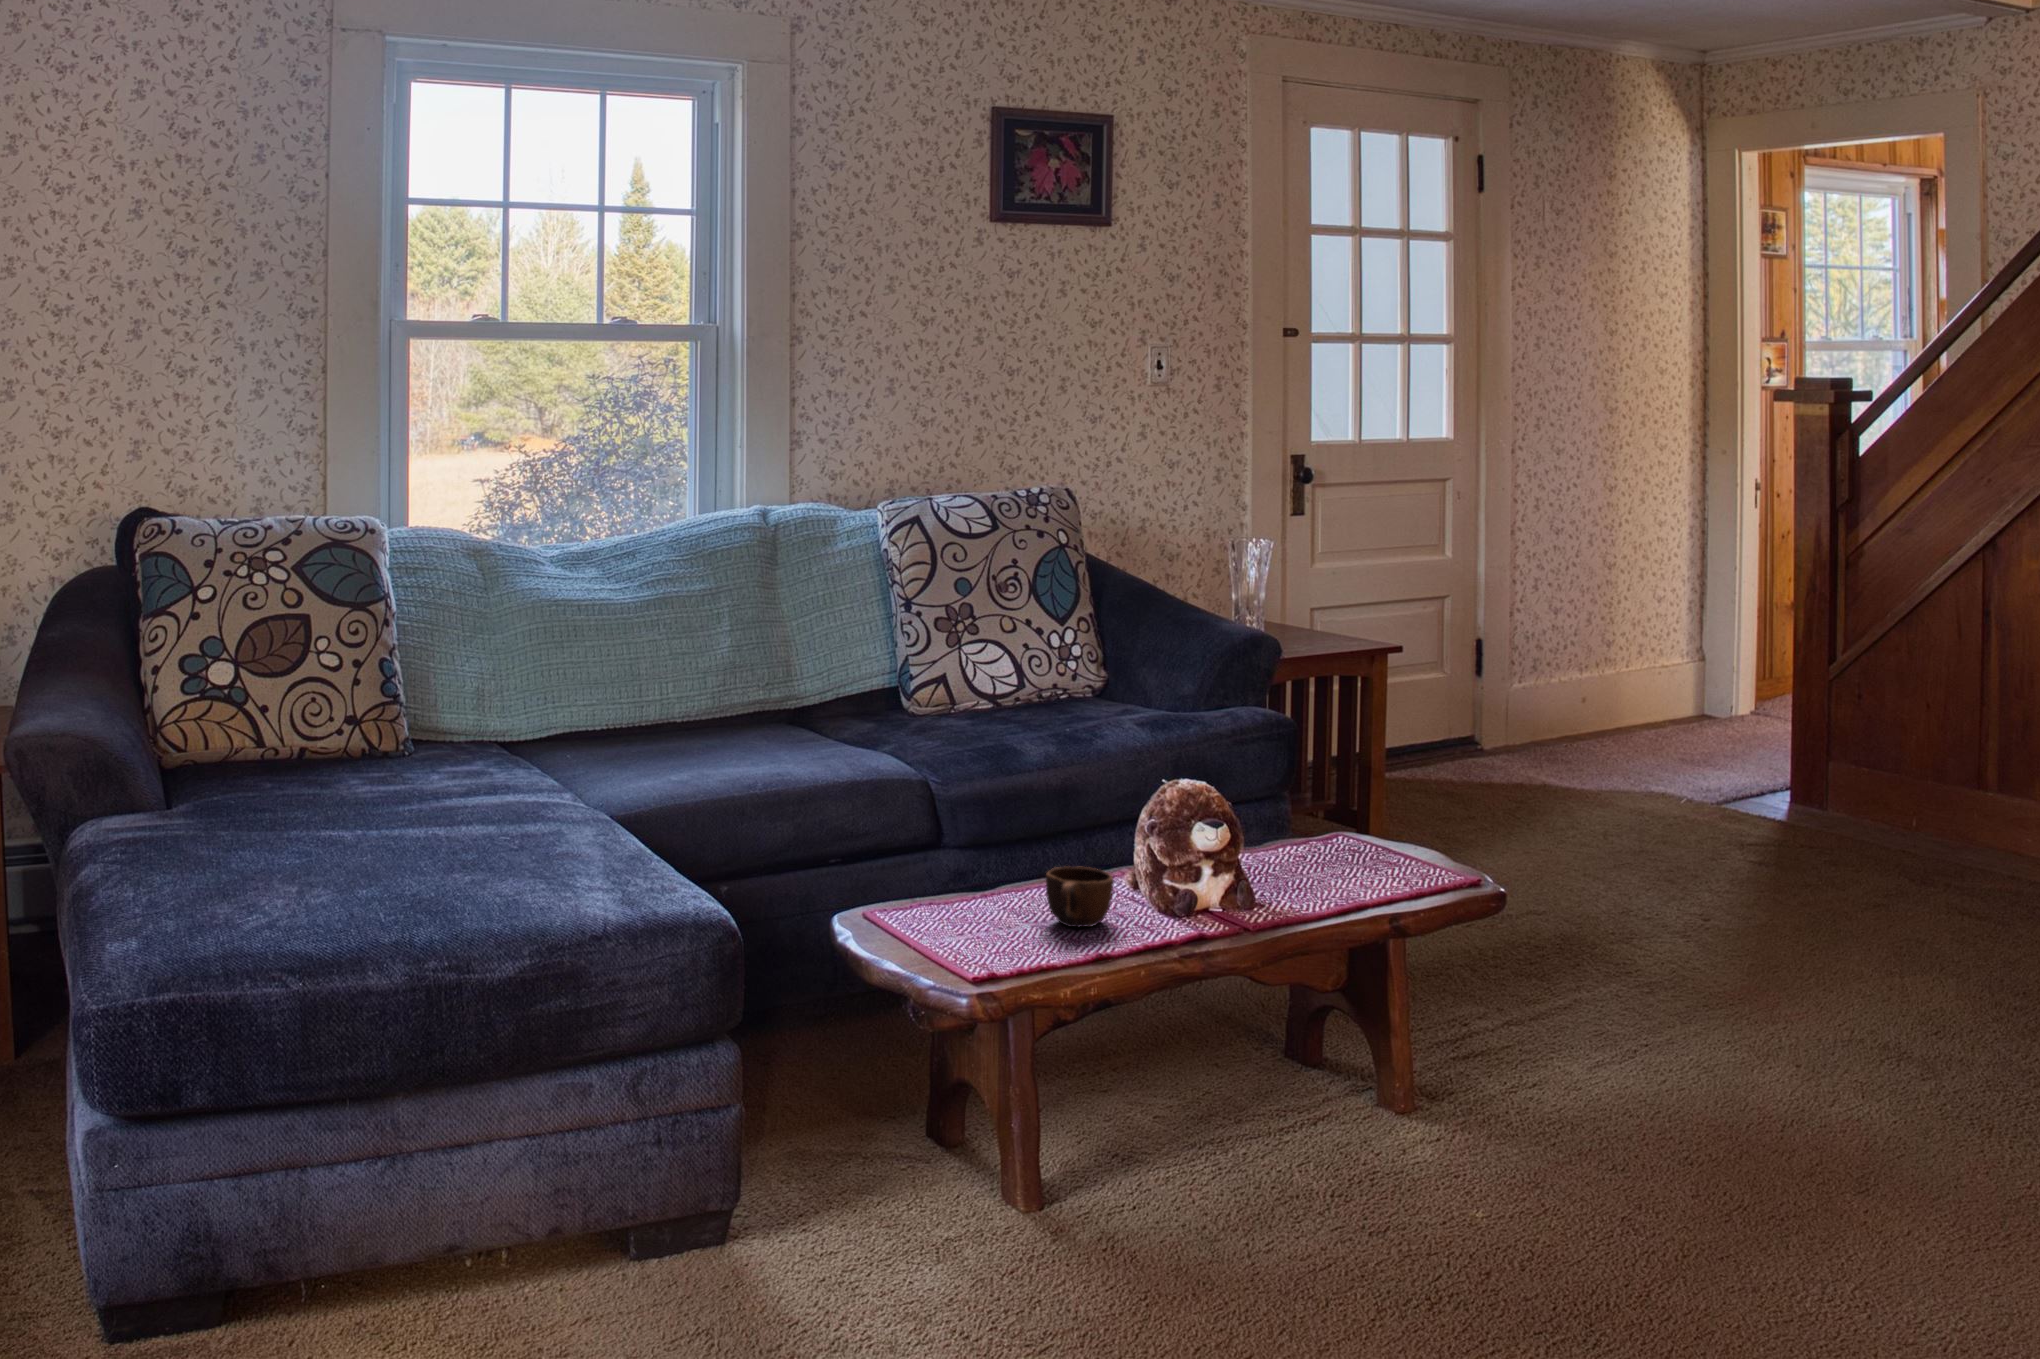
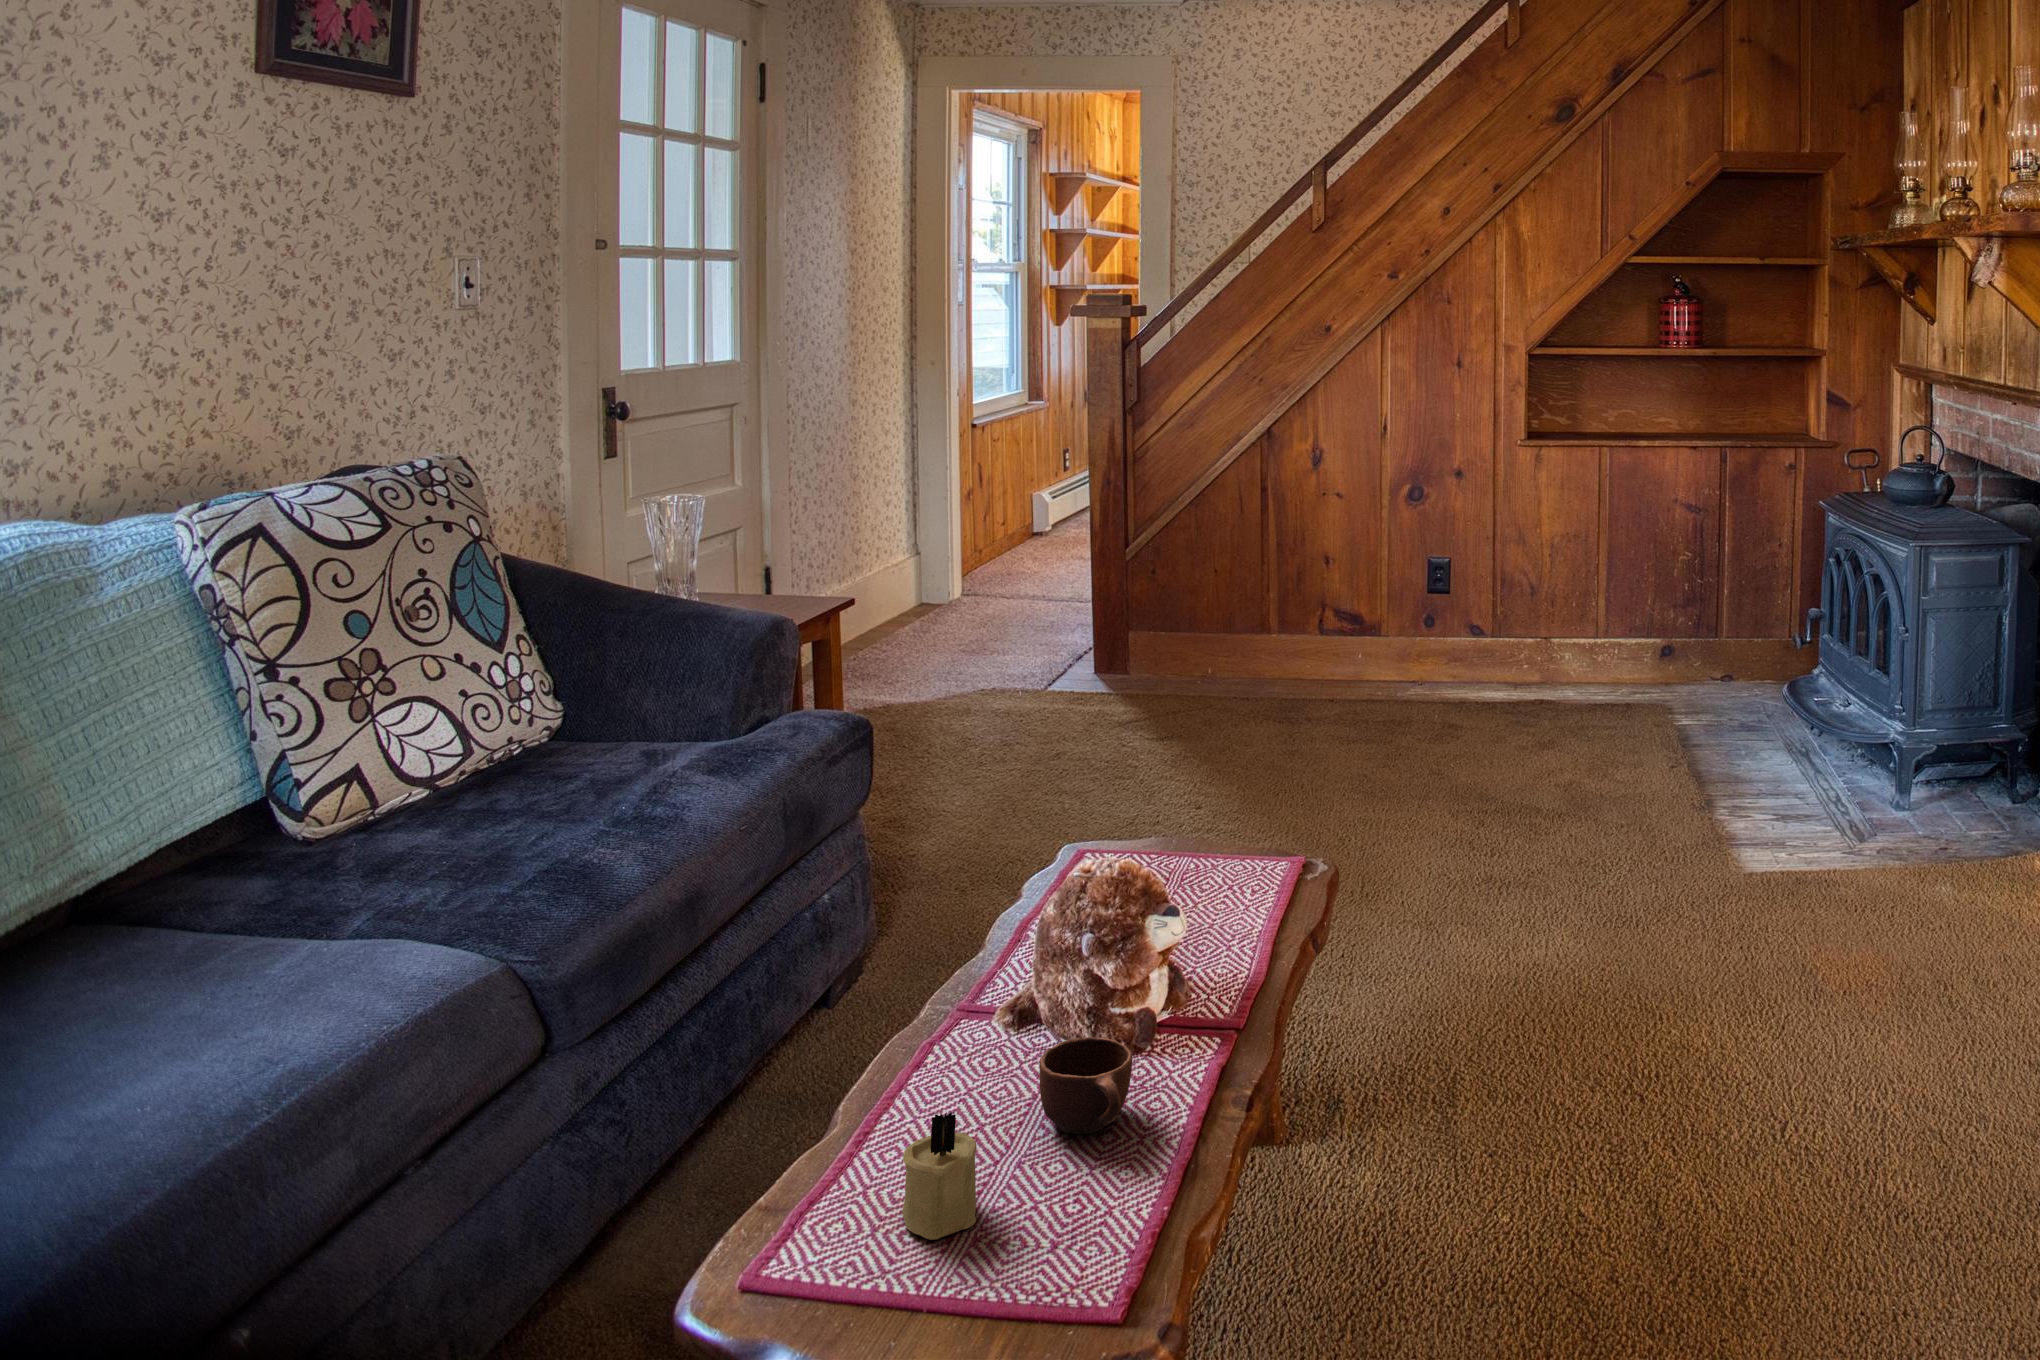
candle: none [920,858,972,935] -> present [902,1112,977,1240]

